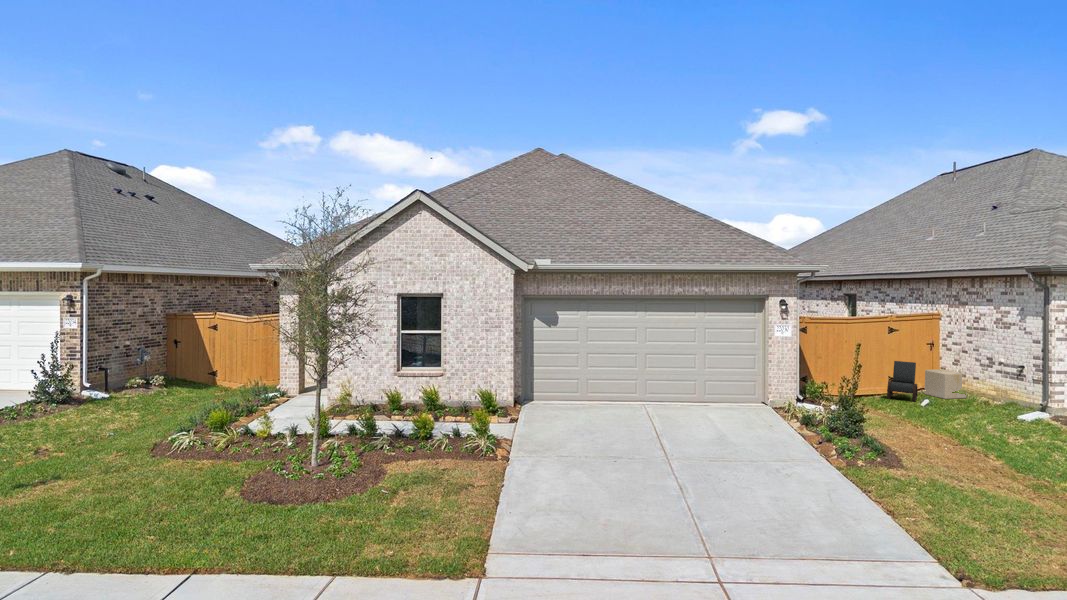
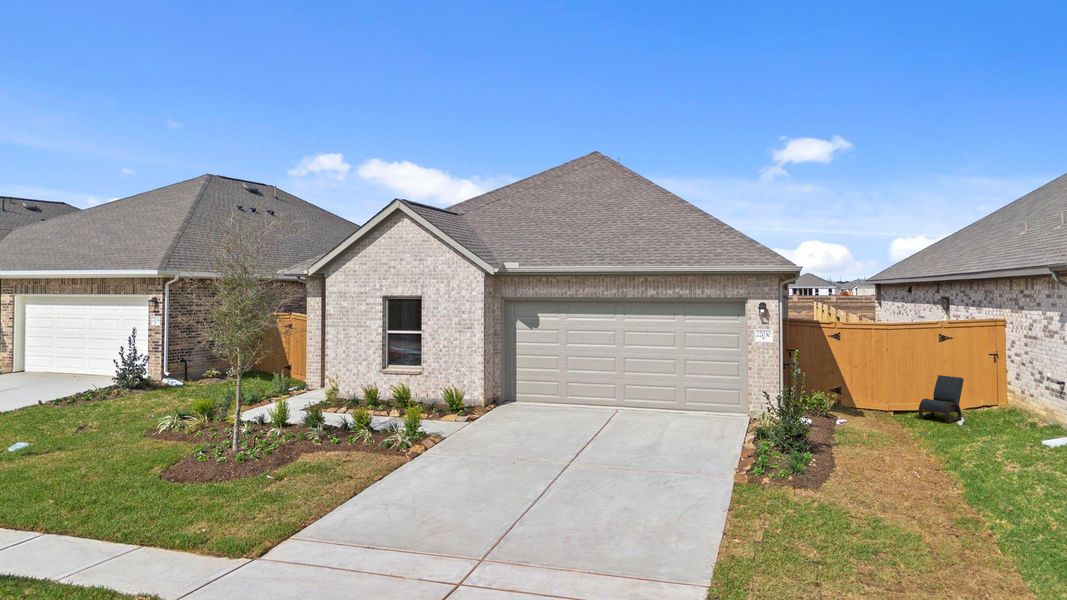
cardboard box: present [924,369,966,399] -> none [983,387,1032,423]

